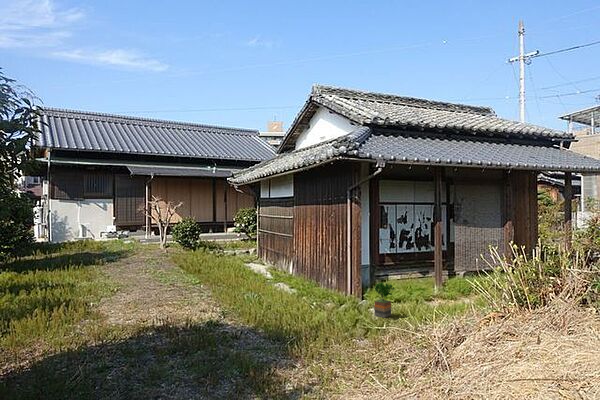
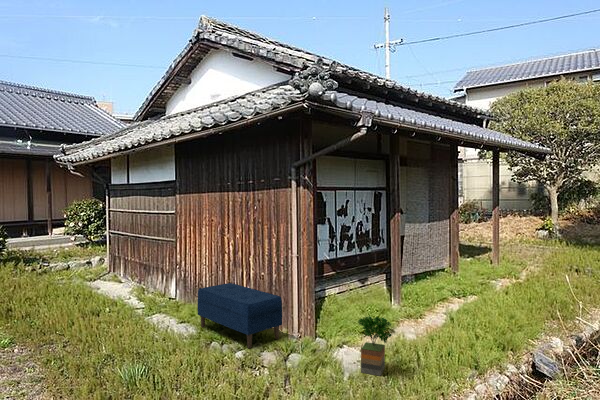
bench: none [296,264,342,300] -> present [197,283,282,348]

